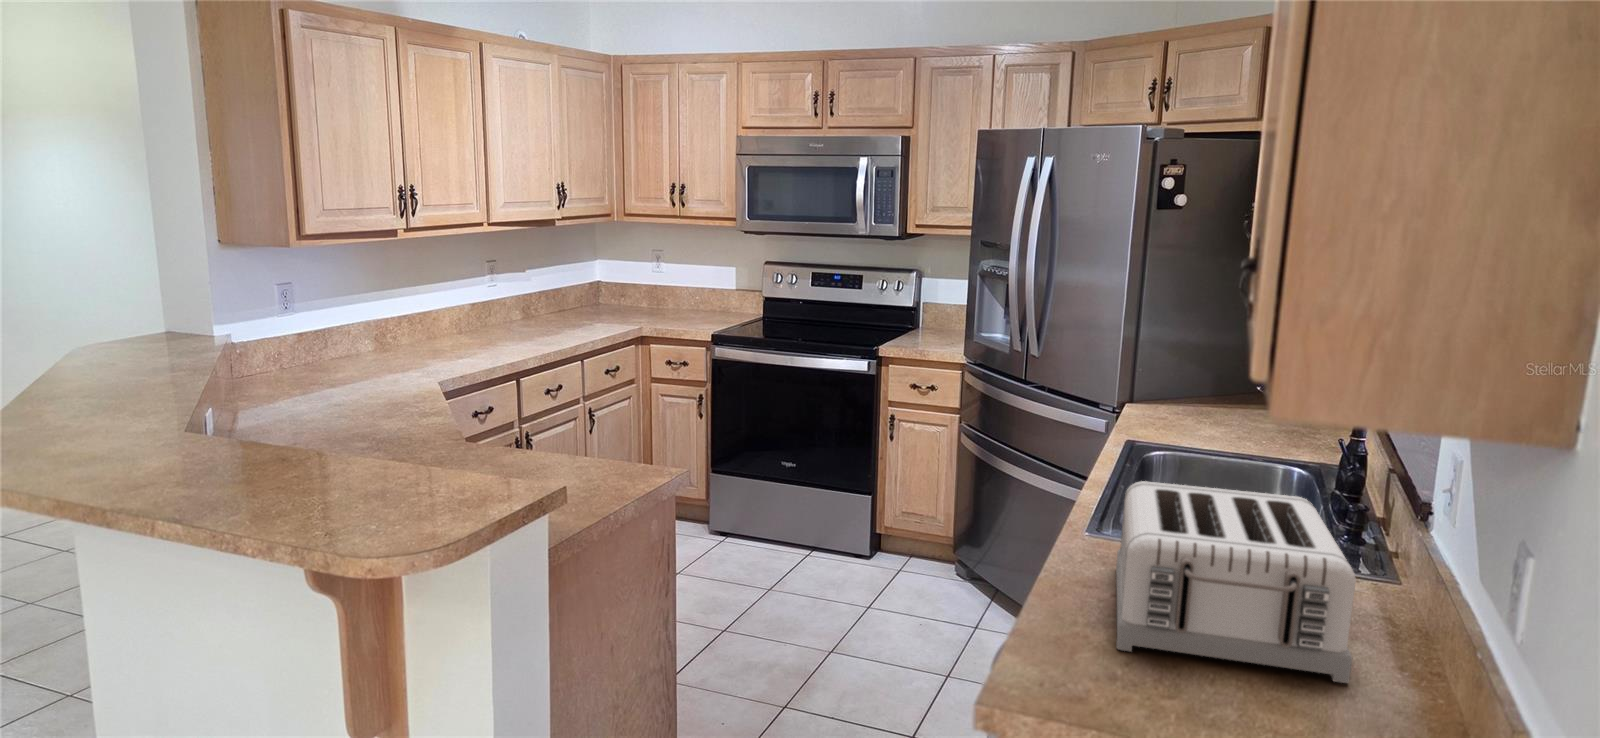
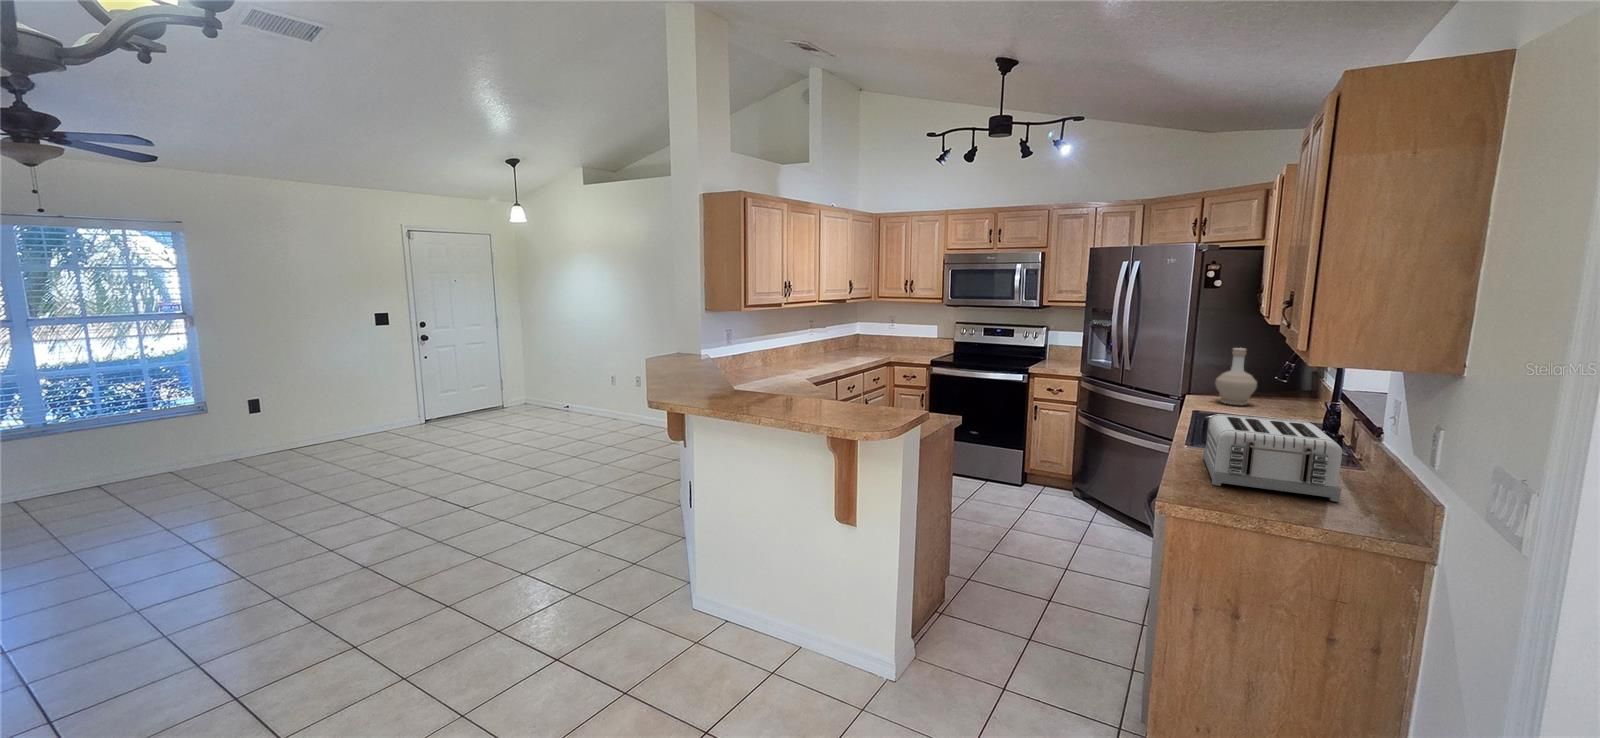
bottle: none [1170,321,1236,425] -> present [1215,348,1257,405]

